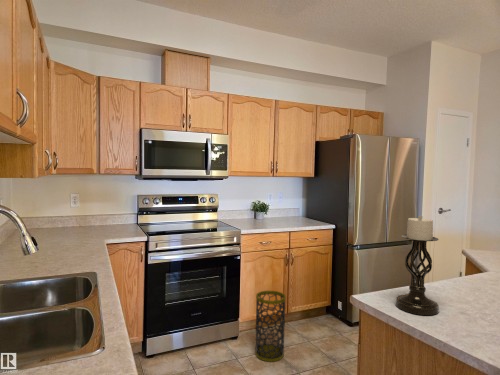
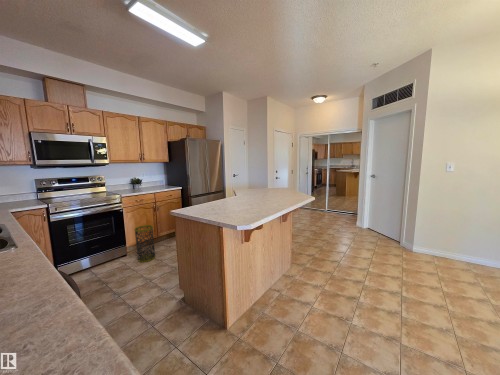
candle holder: present [395,216,439,315] -> none [189,173,206,214]

